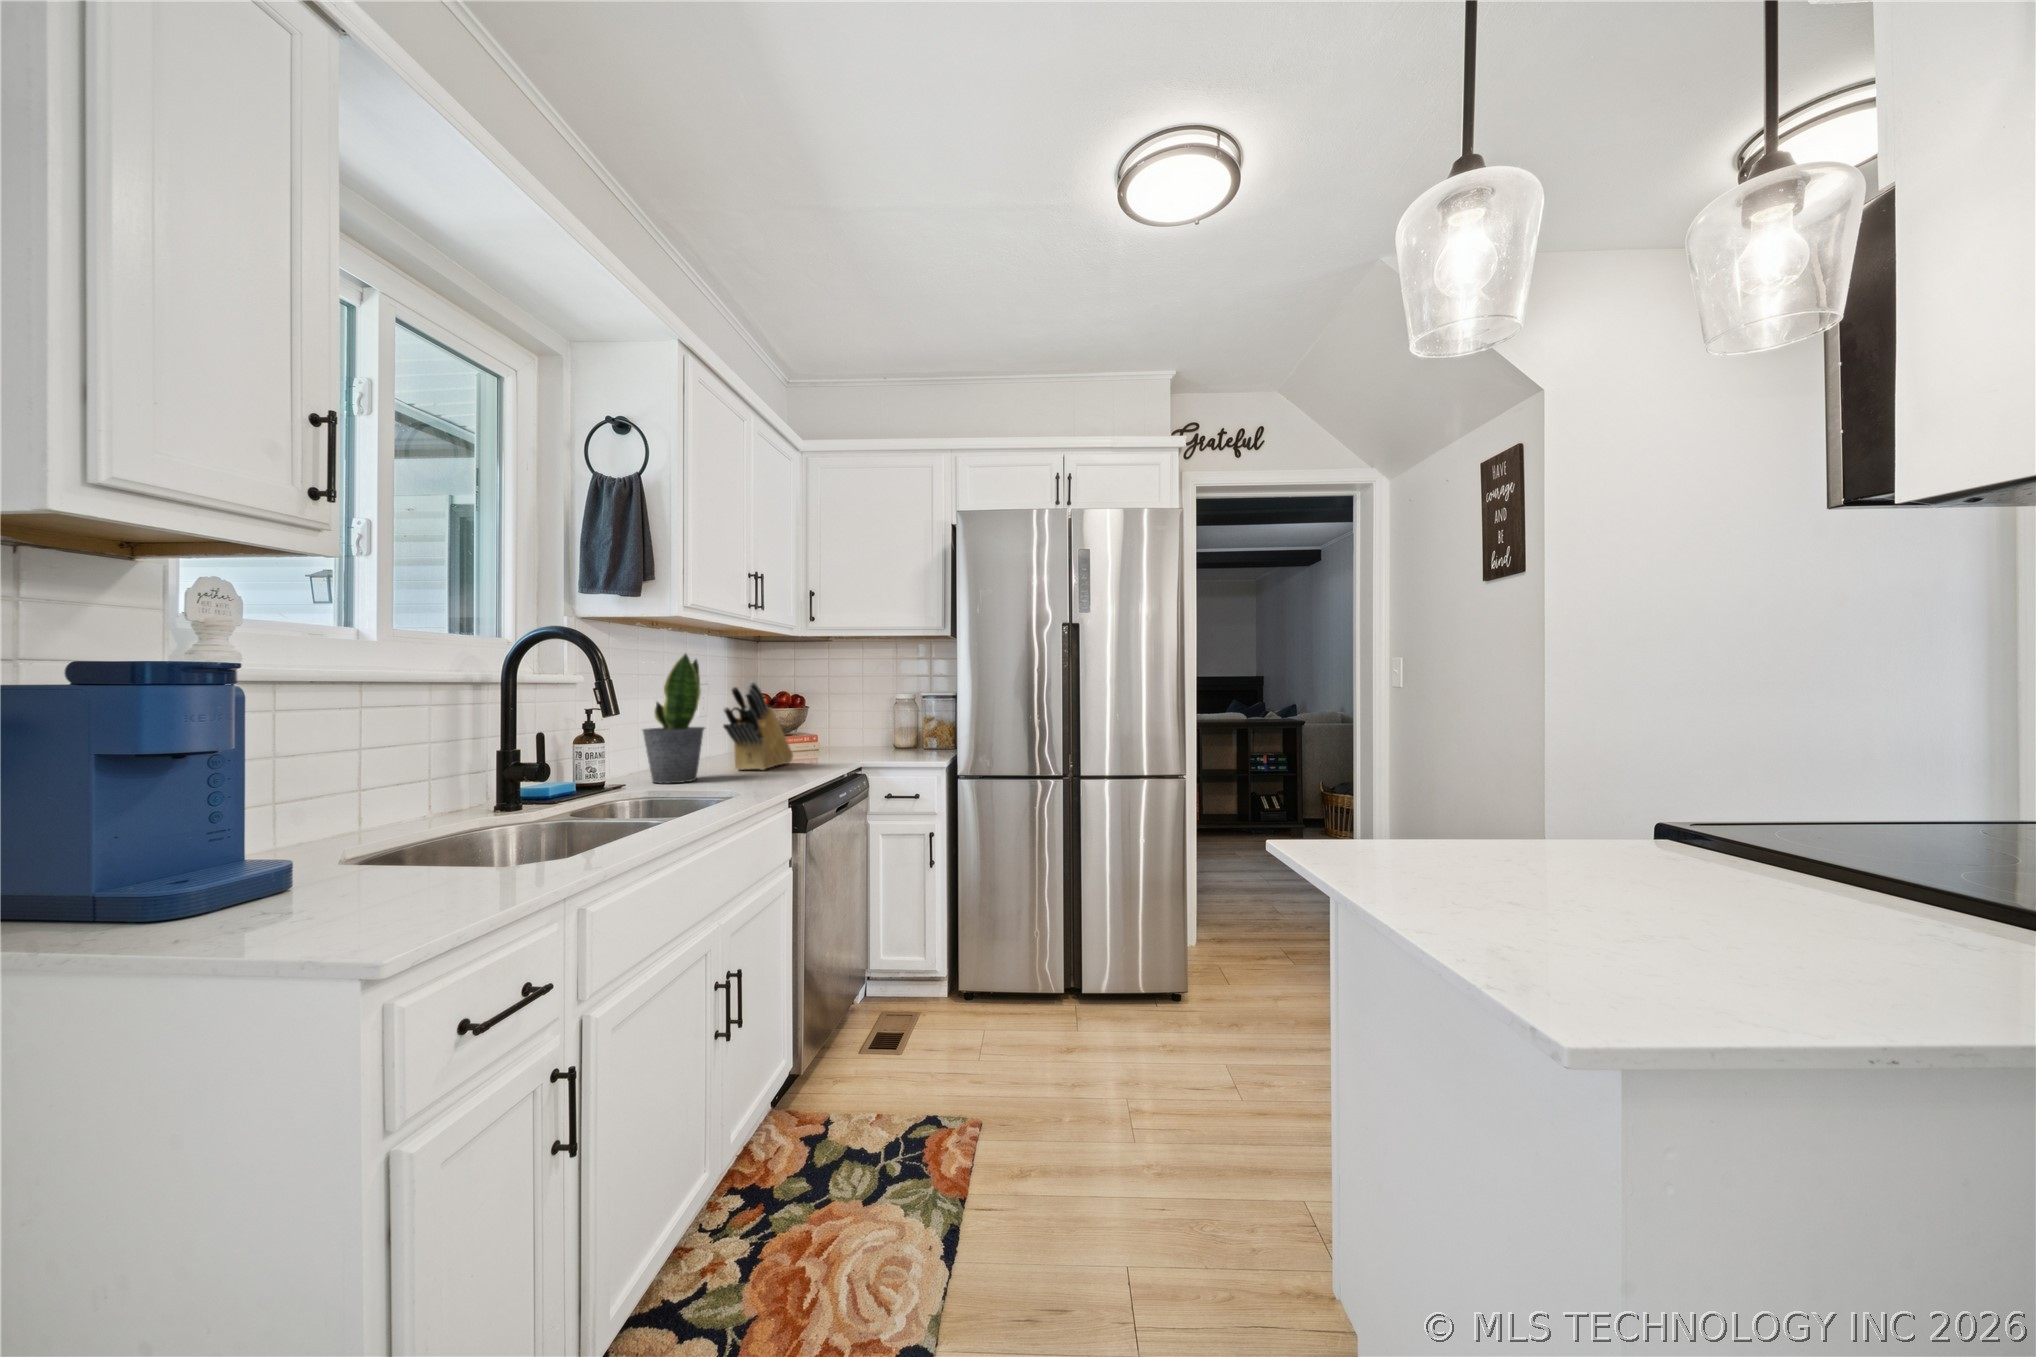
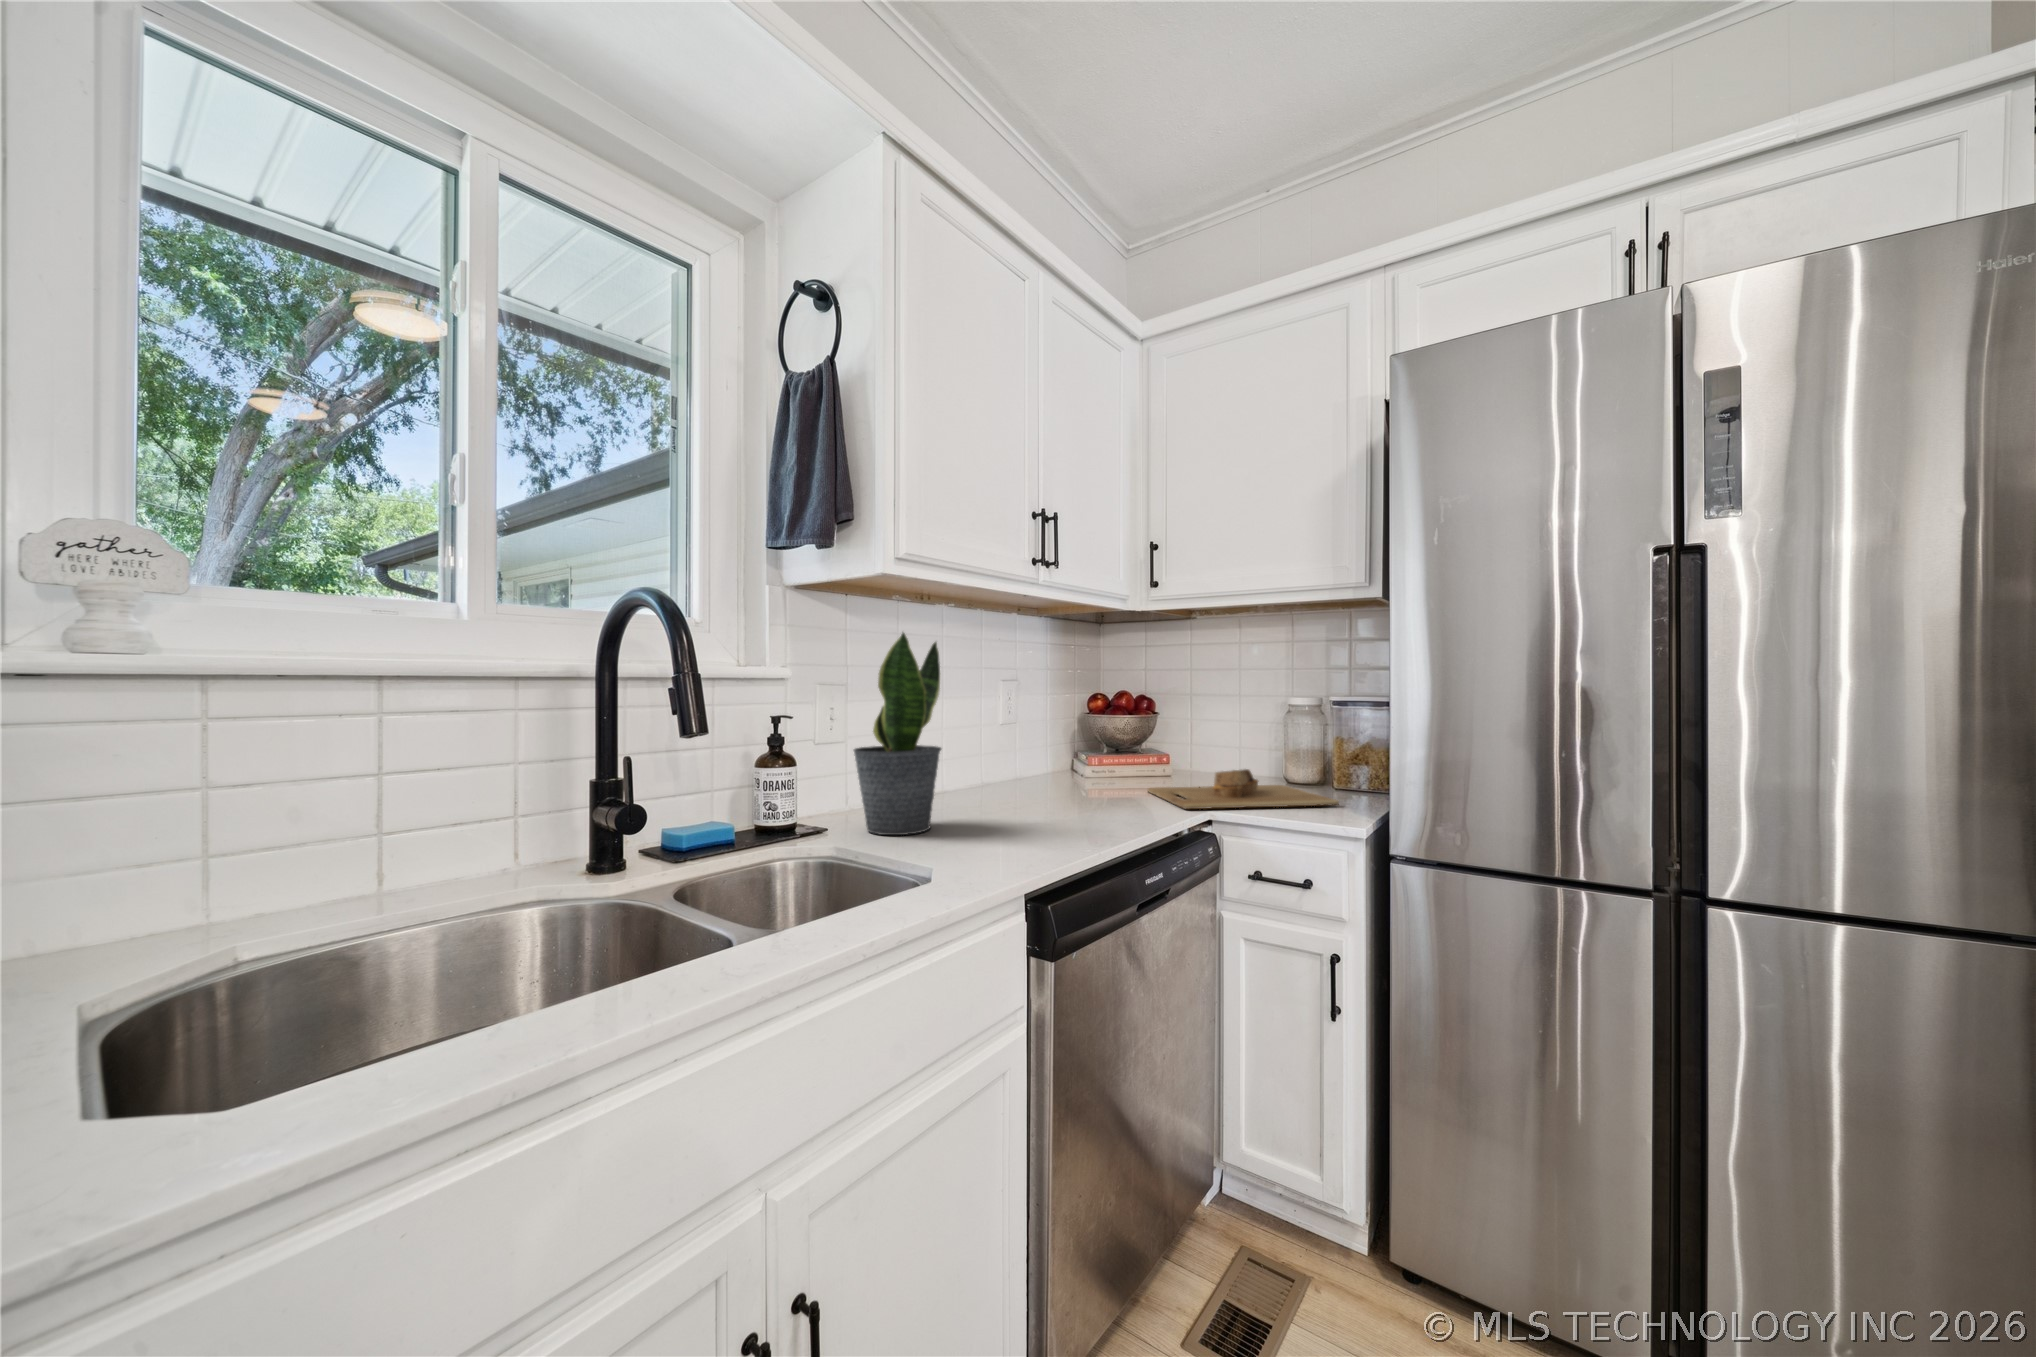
knife block: present [723,682,793,770] -> none [982,677,1107,817]
cutting board: none [812,738,929,762] -> present [1148,769,1339,809]

